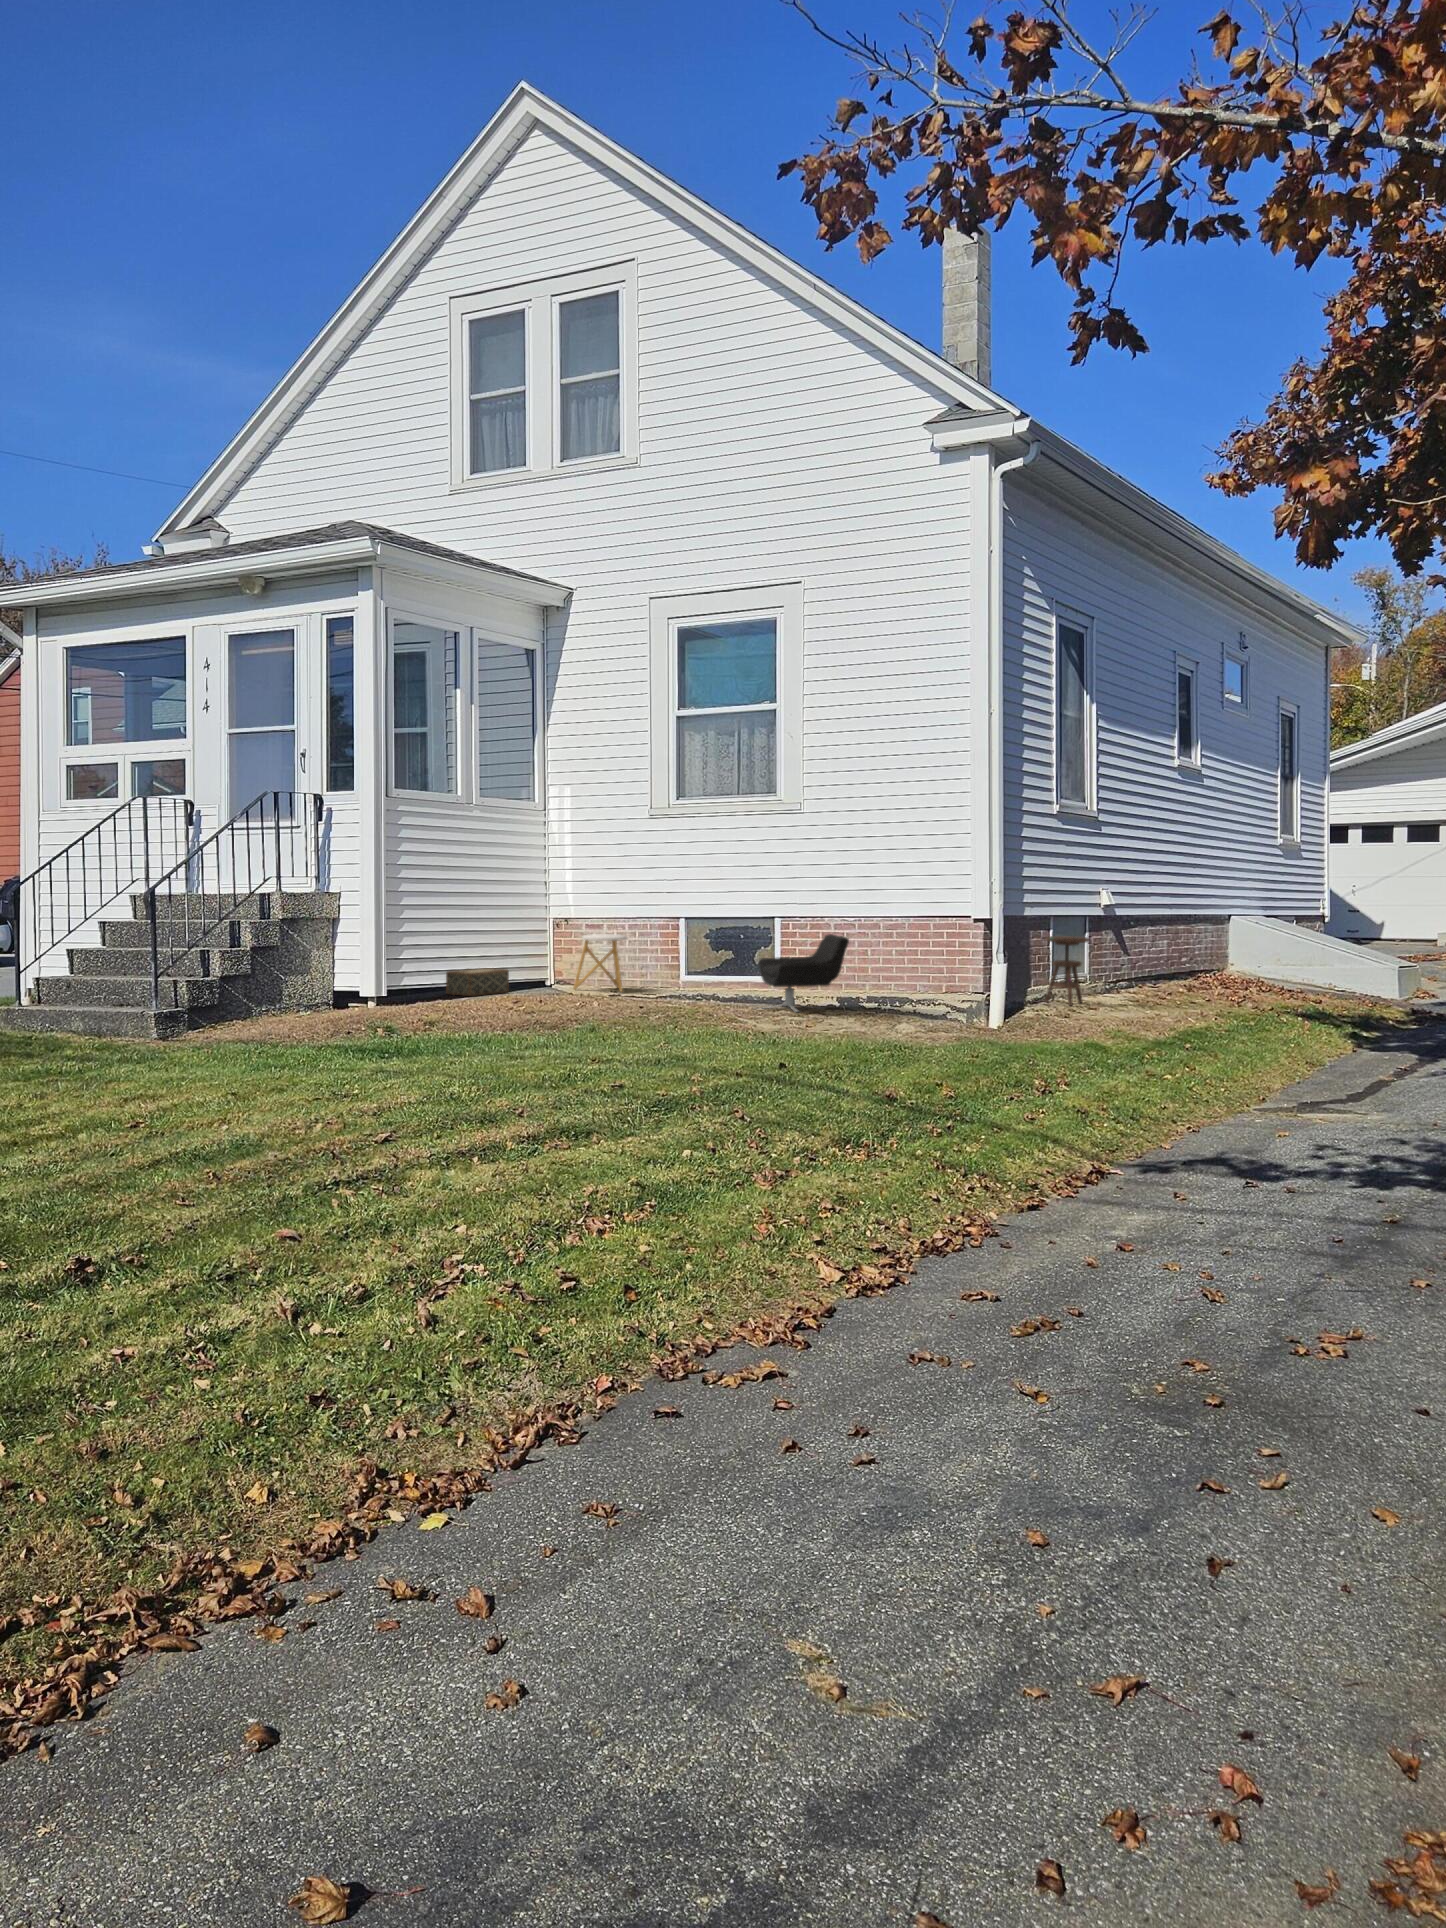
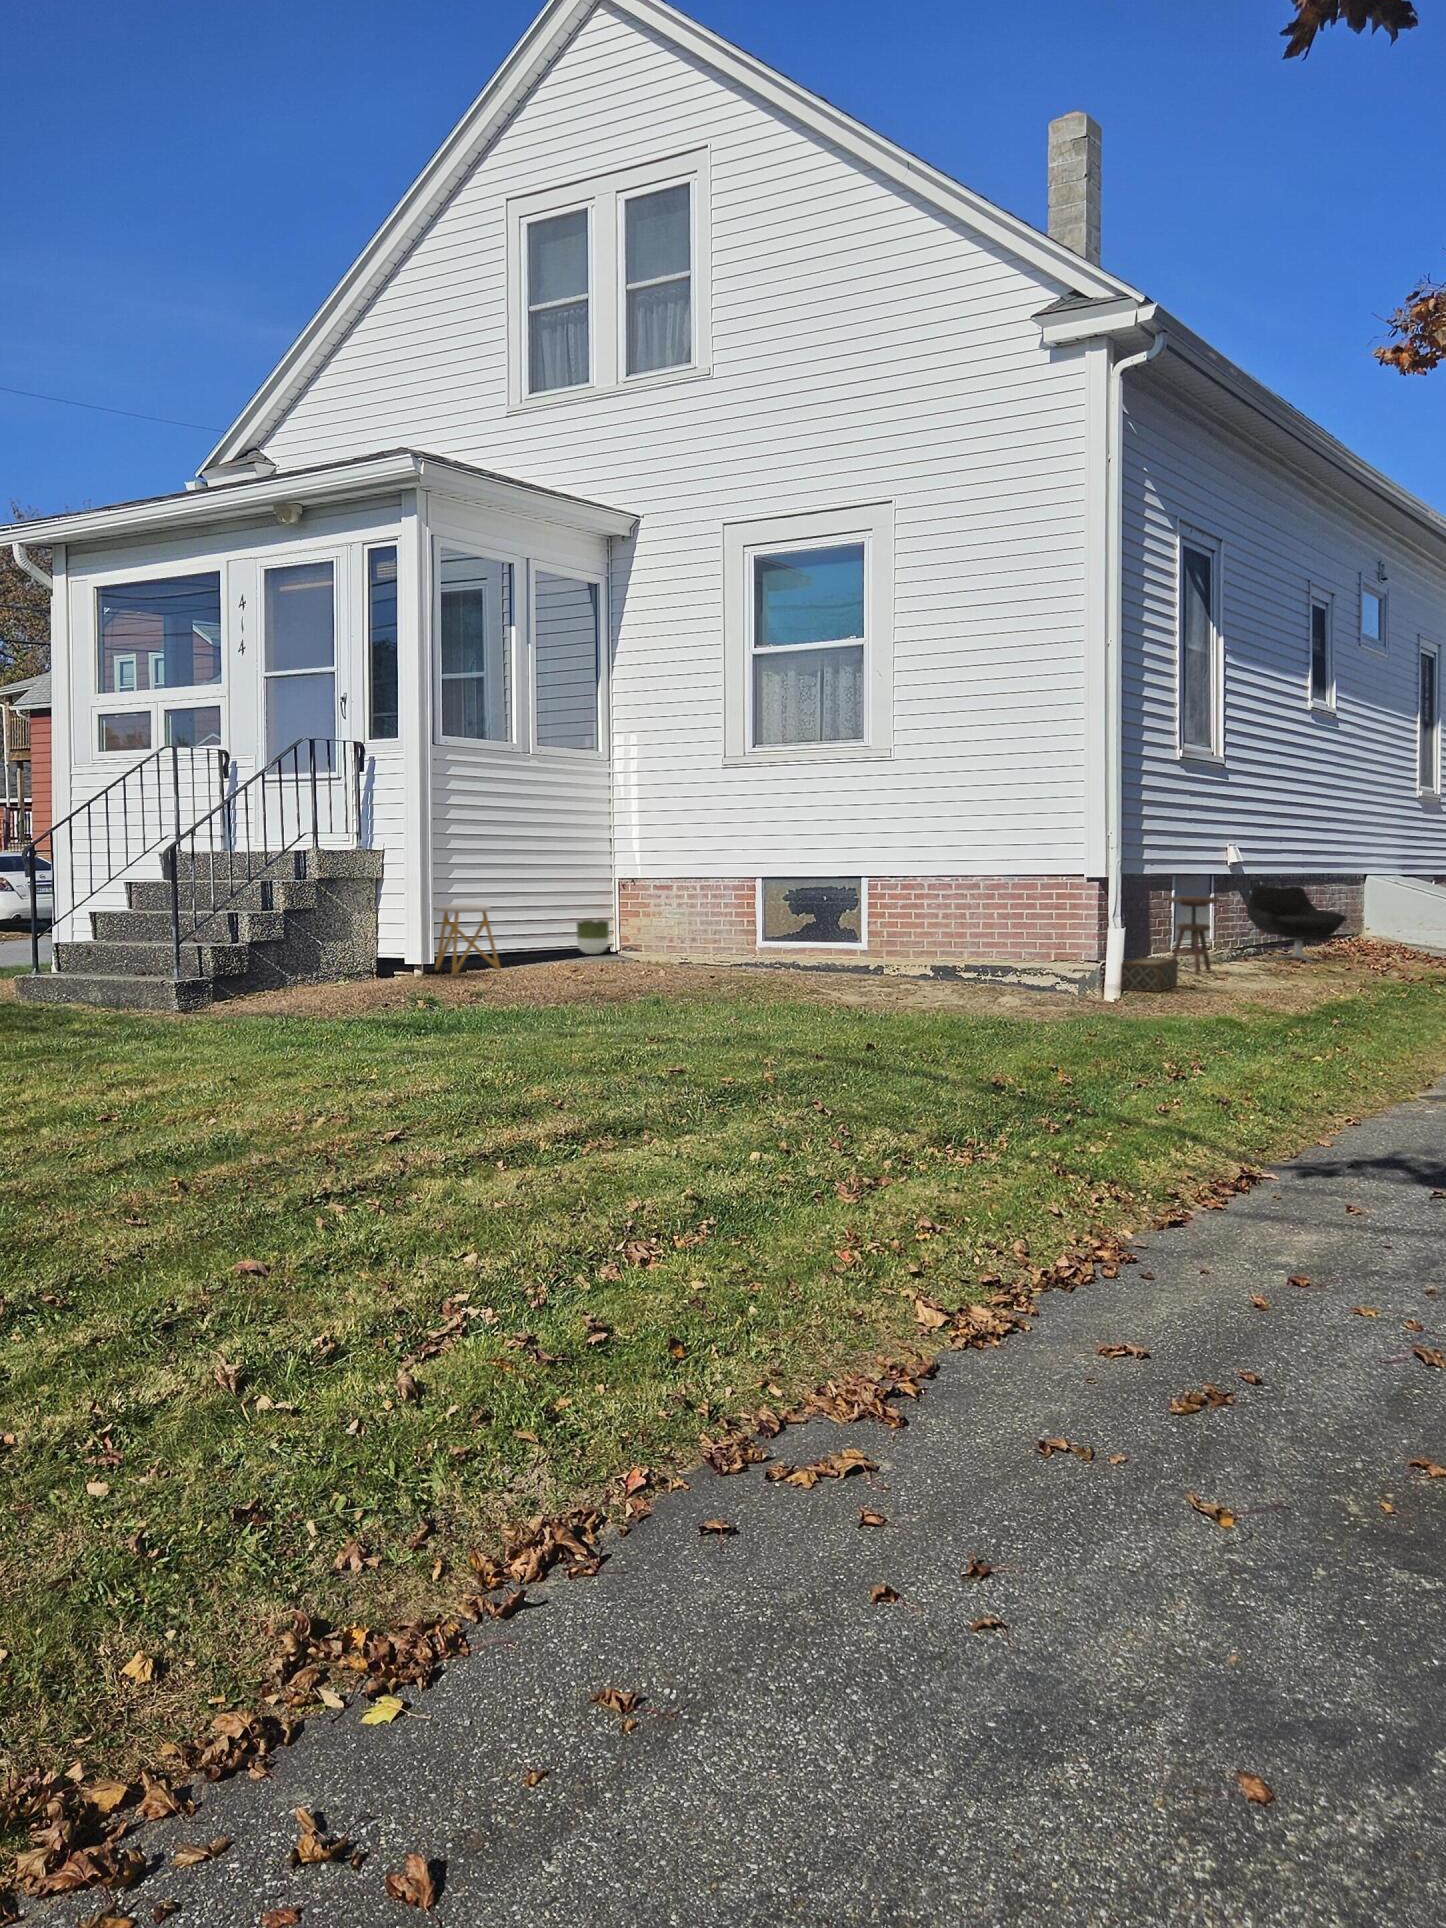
stool: present [573,934,627,991] -> present [435,904,500,976]
lounge chair: present [758,934,849,1012] -> present [1247,886,1346,962]
planter: none [515,956,544,987] -> present [576,920,609,954]
woven basket: present [446,968,509,996] -> present [1120,957,1178,992]

